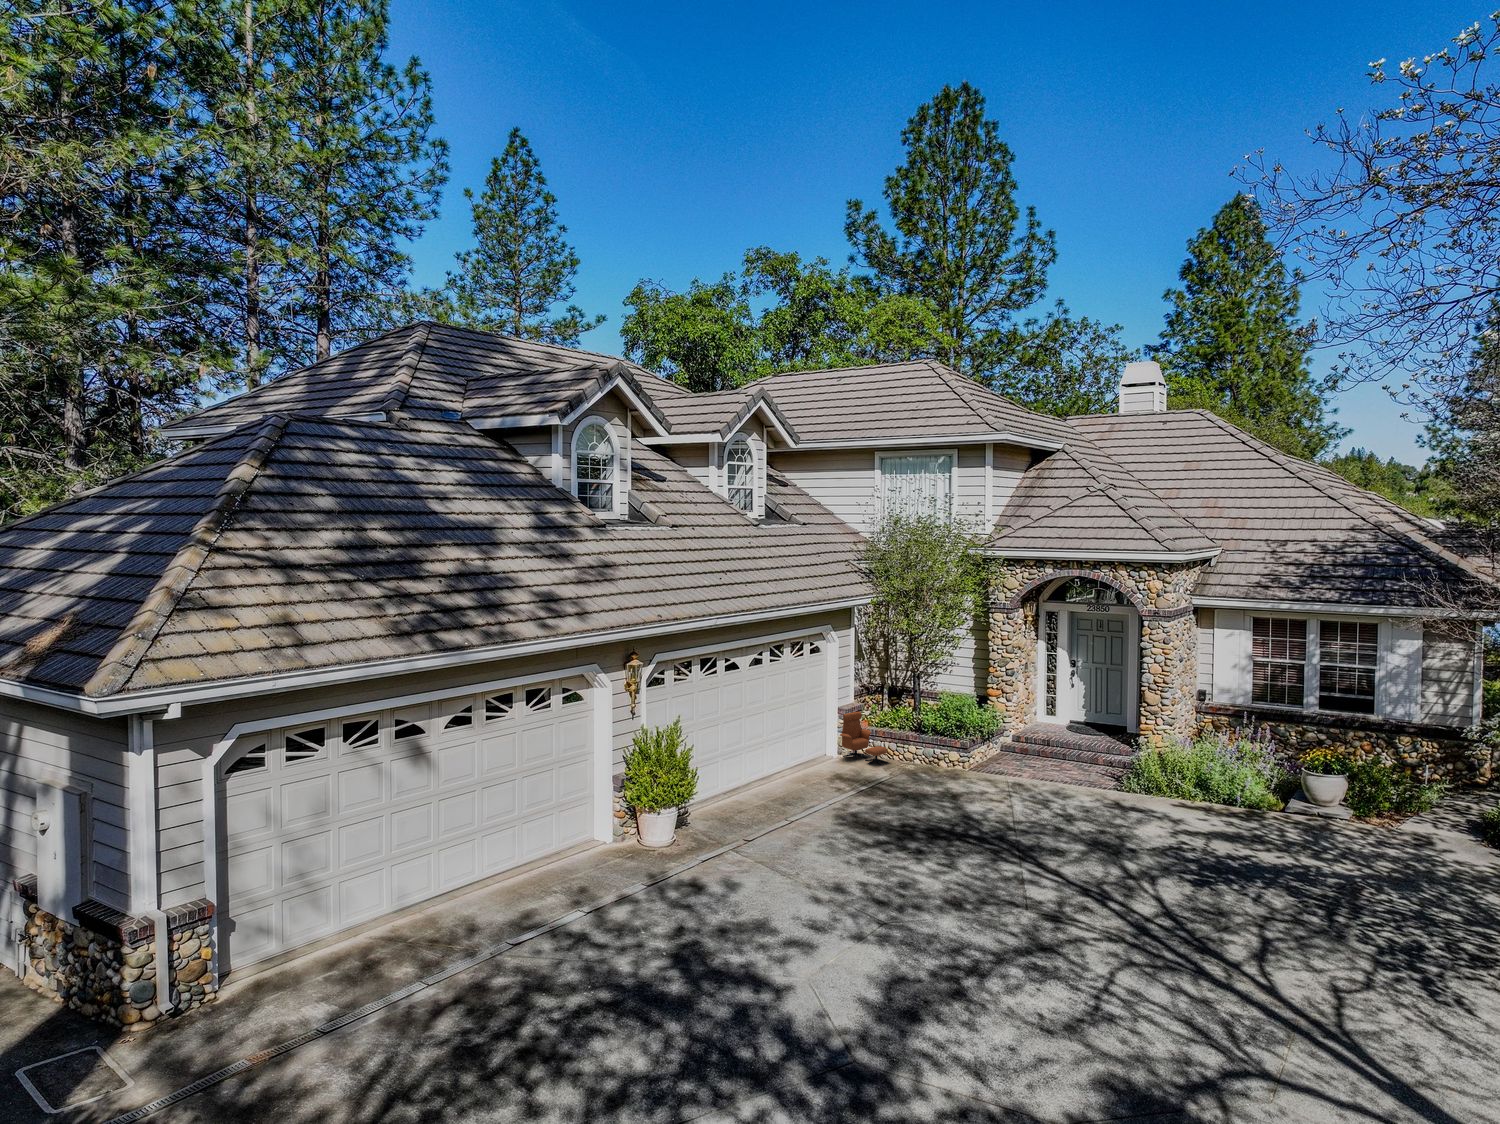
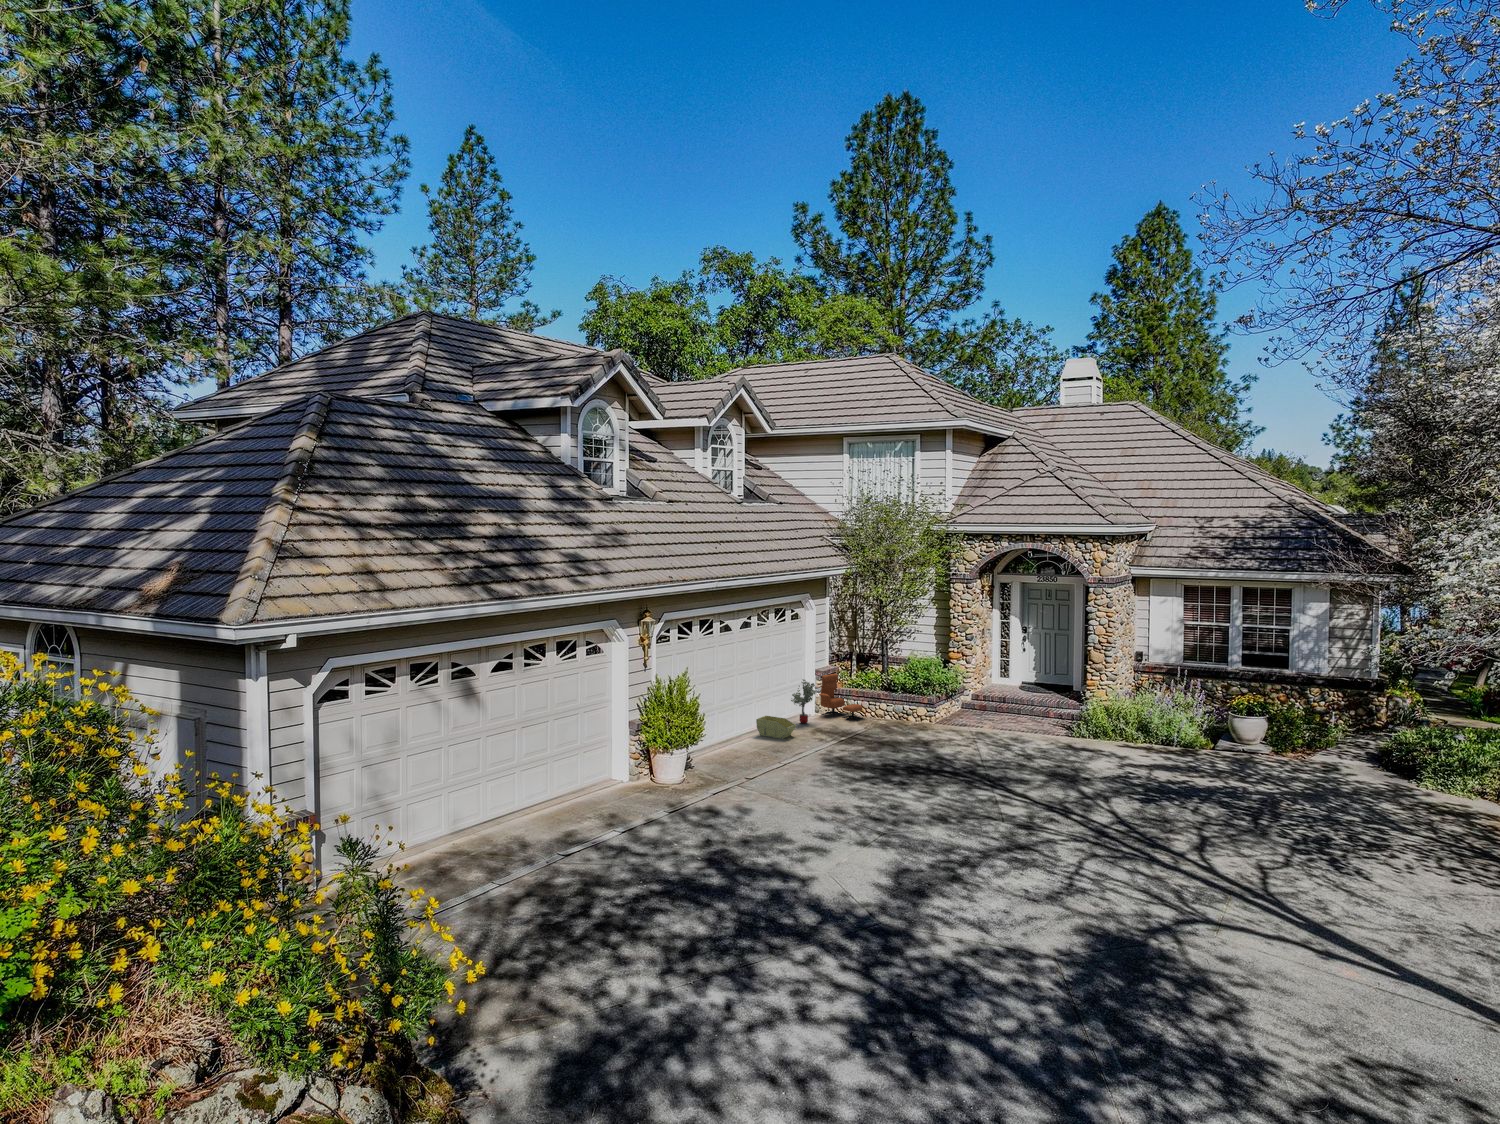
potted tree: none [806,718,835,768] -> present [791,679,815,724]
storage bin: none [766,760,809,788] -> present [756,716,796,739]

